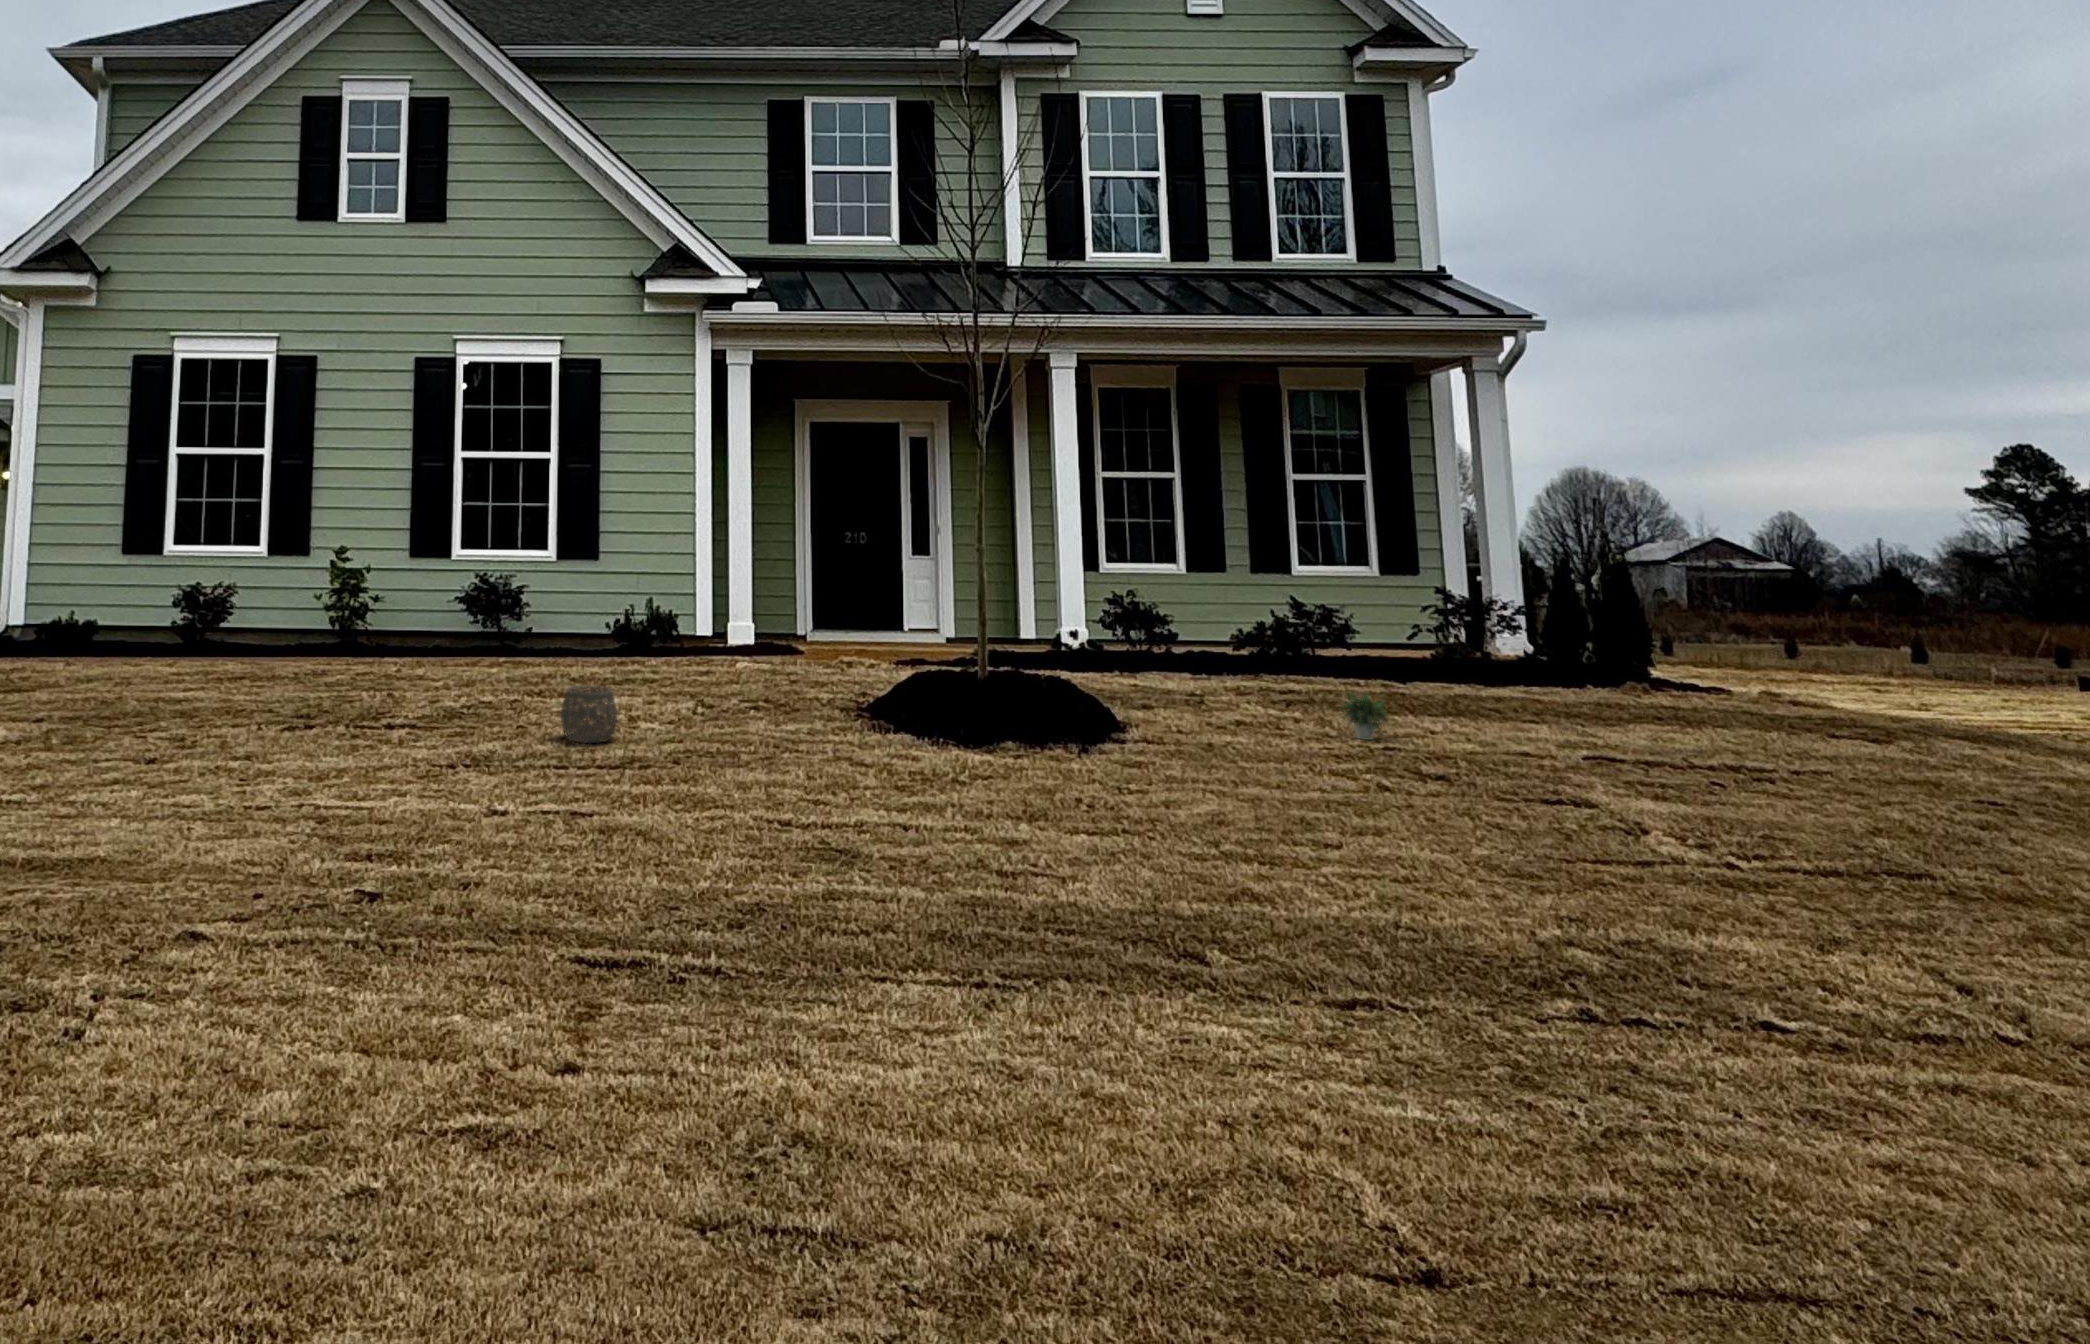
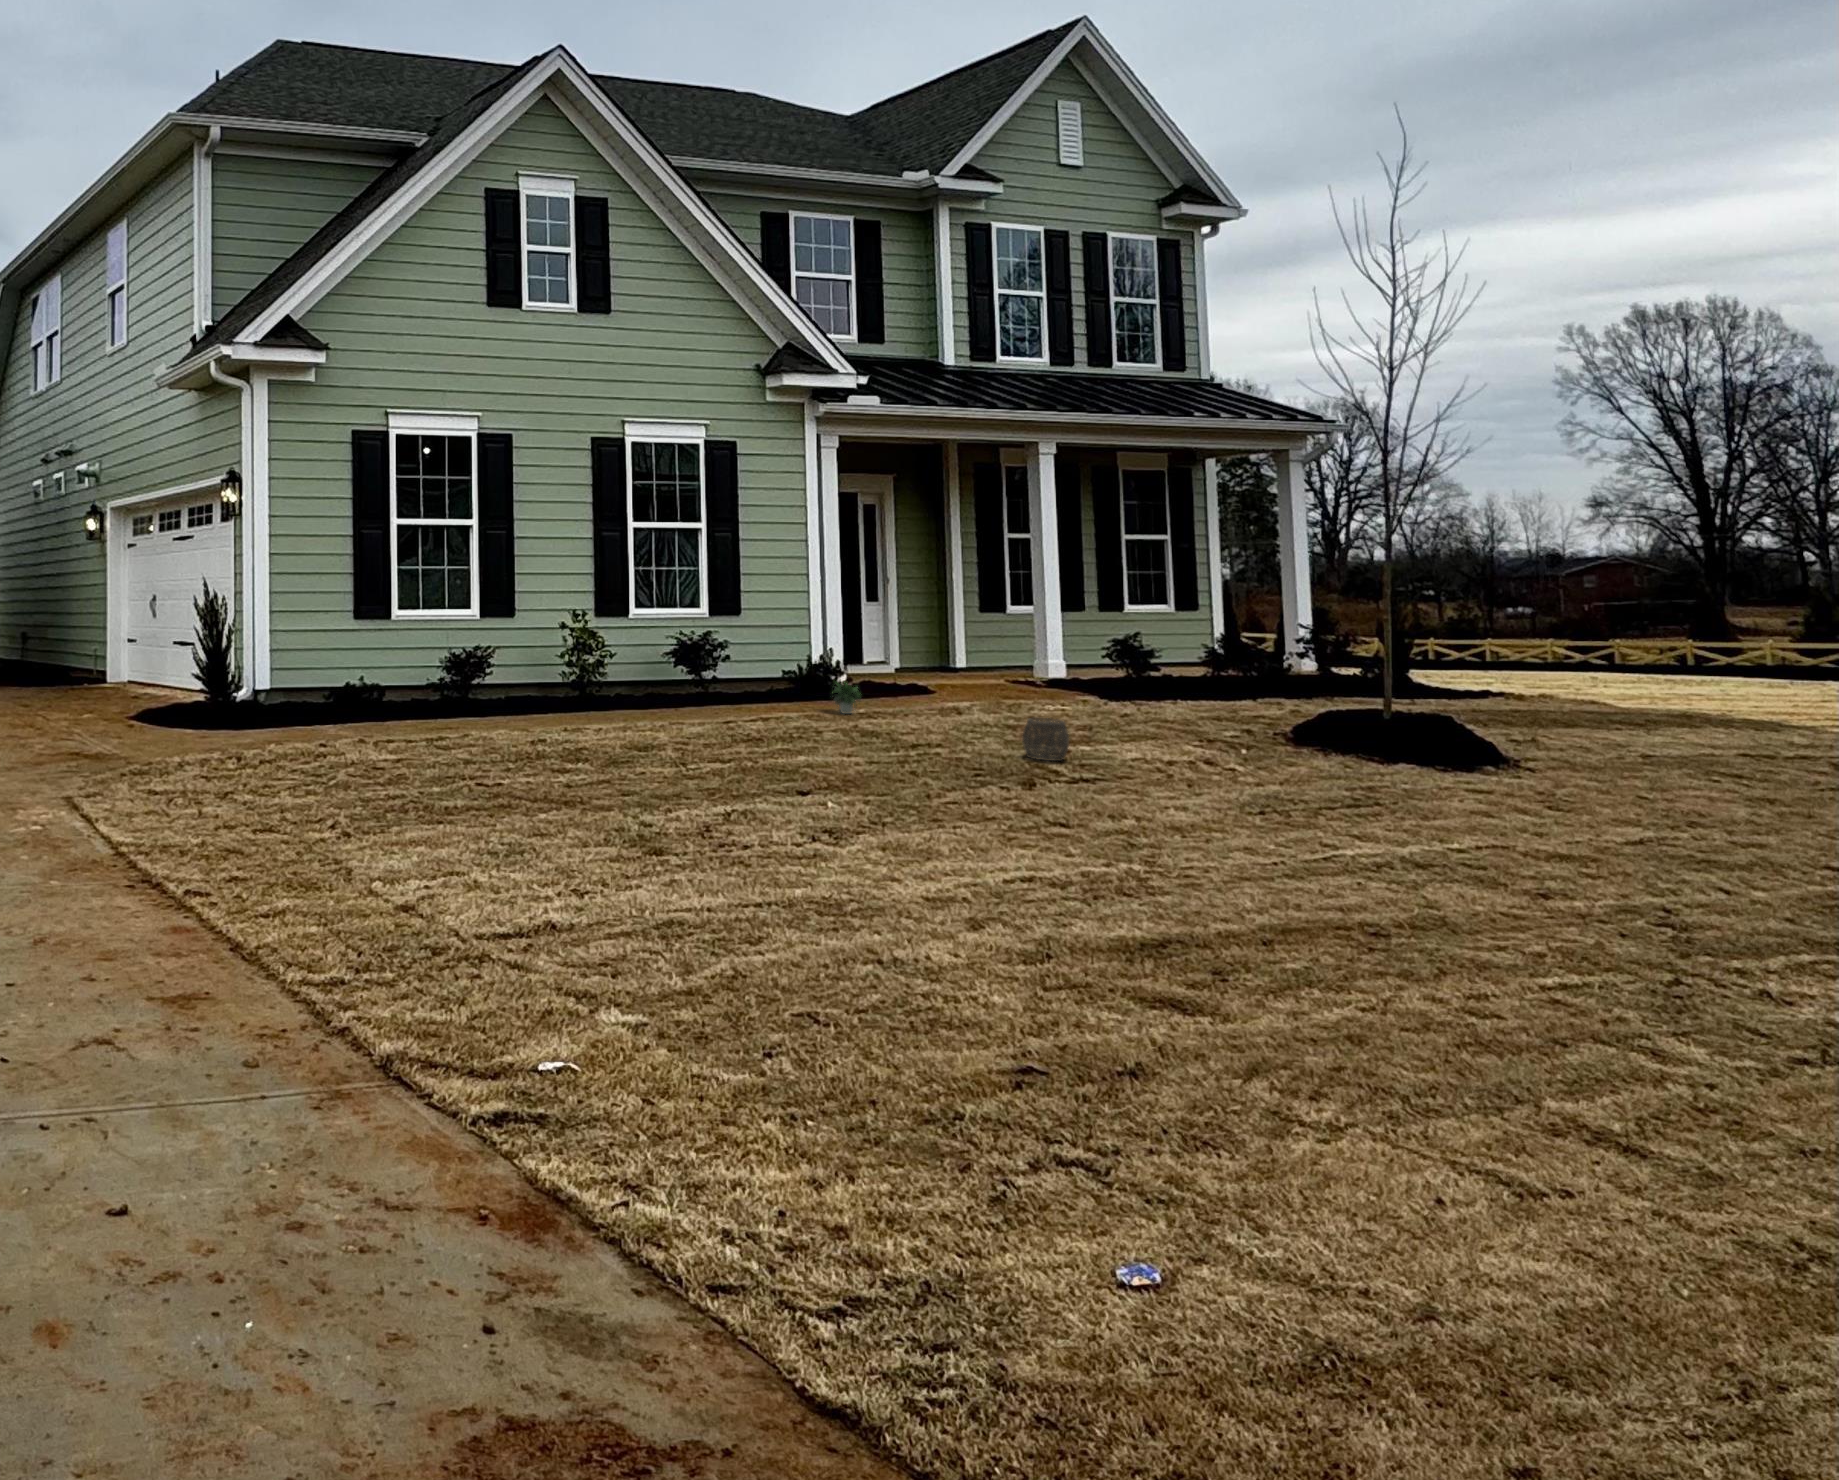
potted plant: present [1342,693,1387,740] -> present [832,682,861,714]

